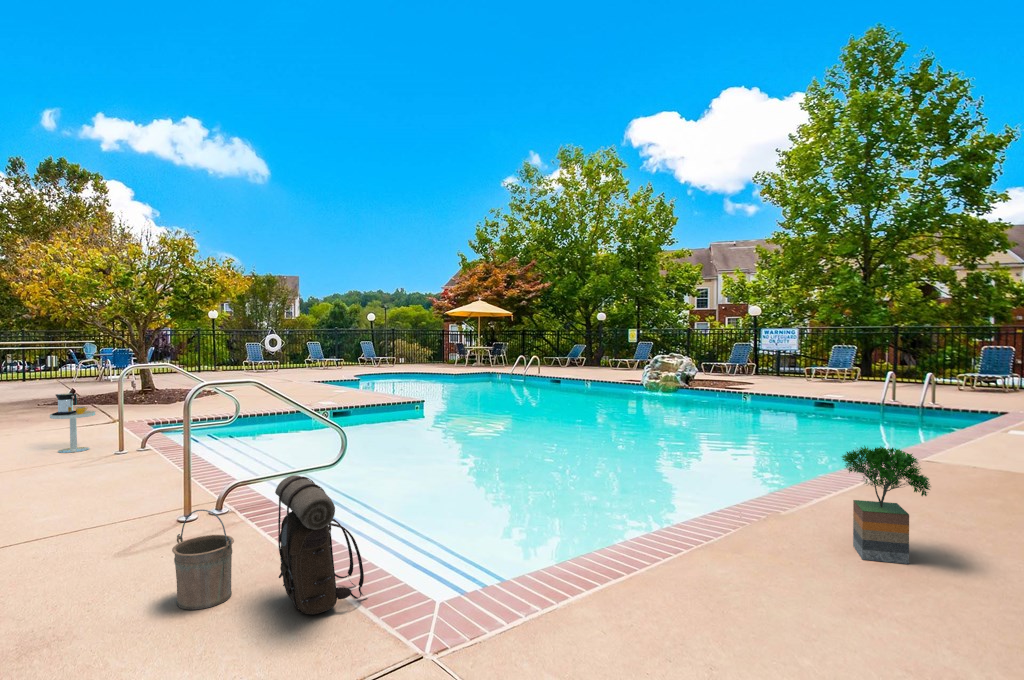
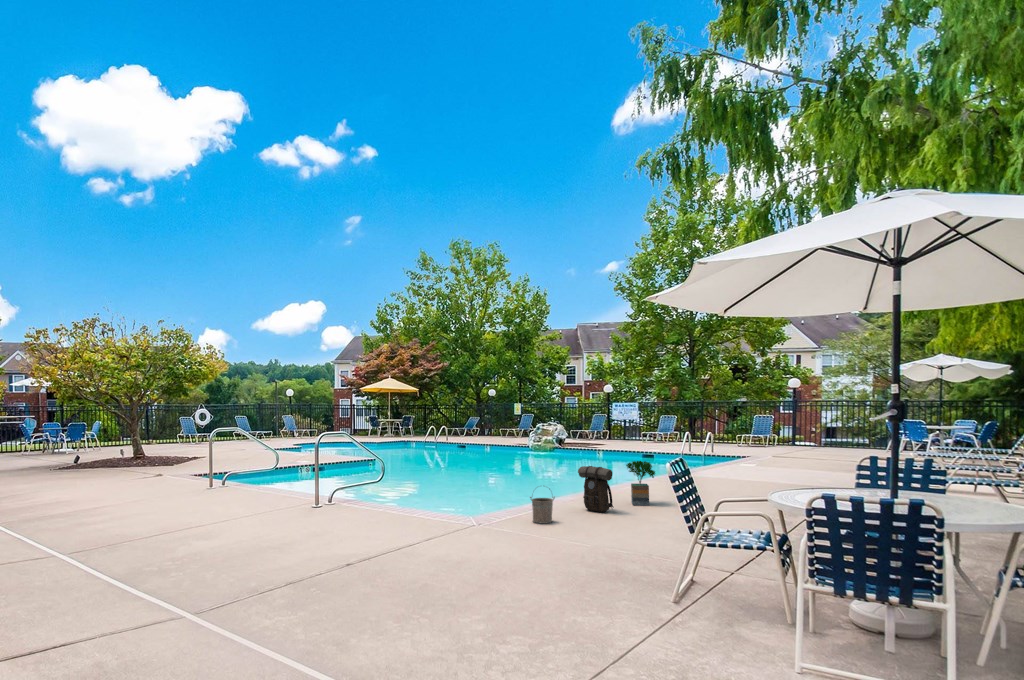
side table: present [50,393,95,453] -> none [171,452,198,490]
backpack: present [275,475,364,615] -> present [578,466,614,512]
bucket: present [172,510,234,610] -> present [530,497,555,524]

